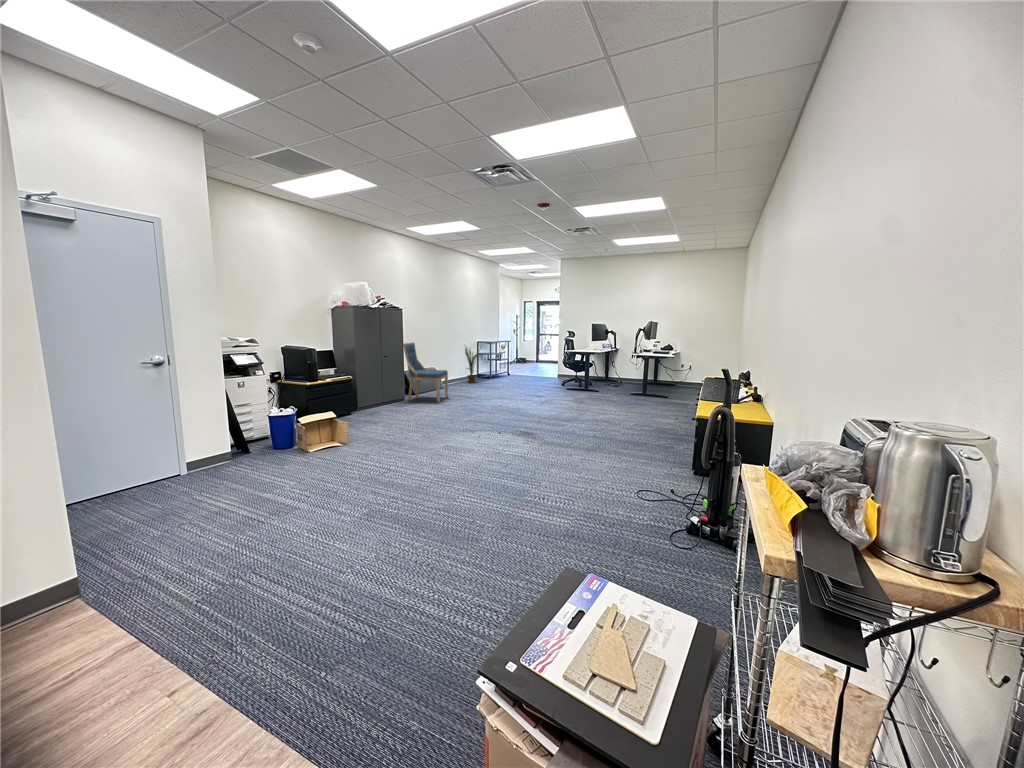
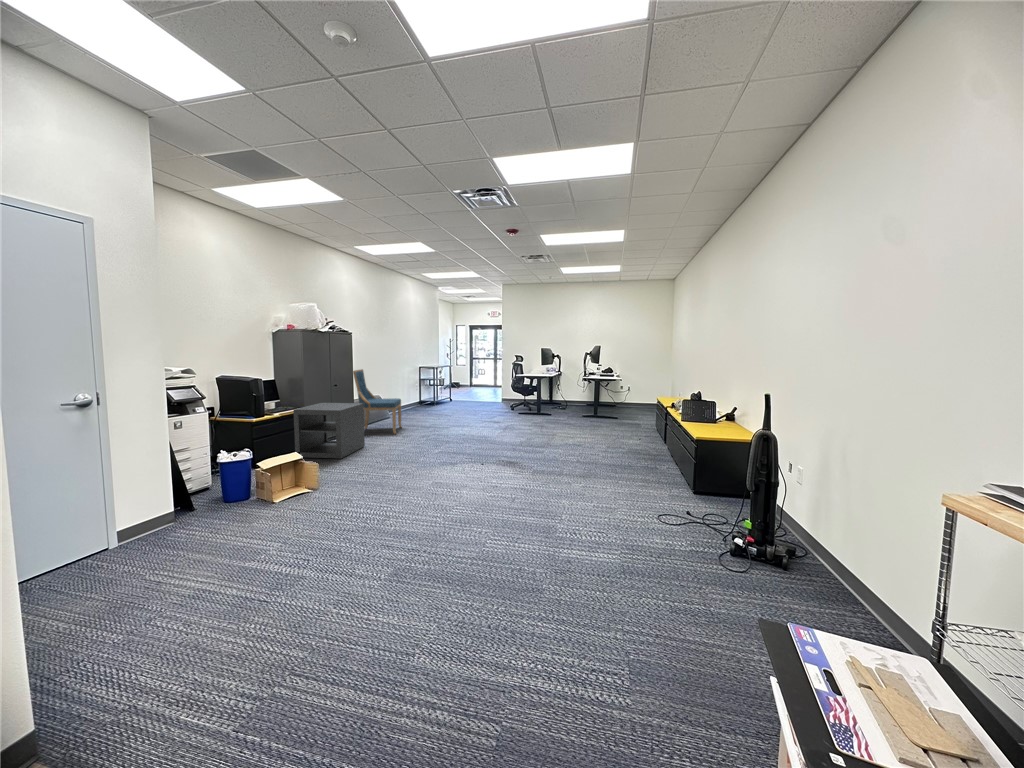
house plant: present [465,347,481,383] -> none [403,368,430,411]
storage cabinet: none [344,371,406,421] -> present [293,403,365,459]

